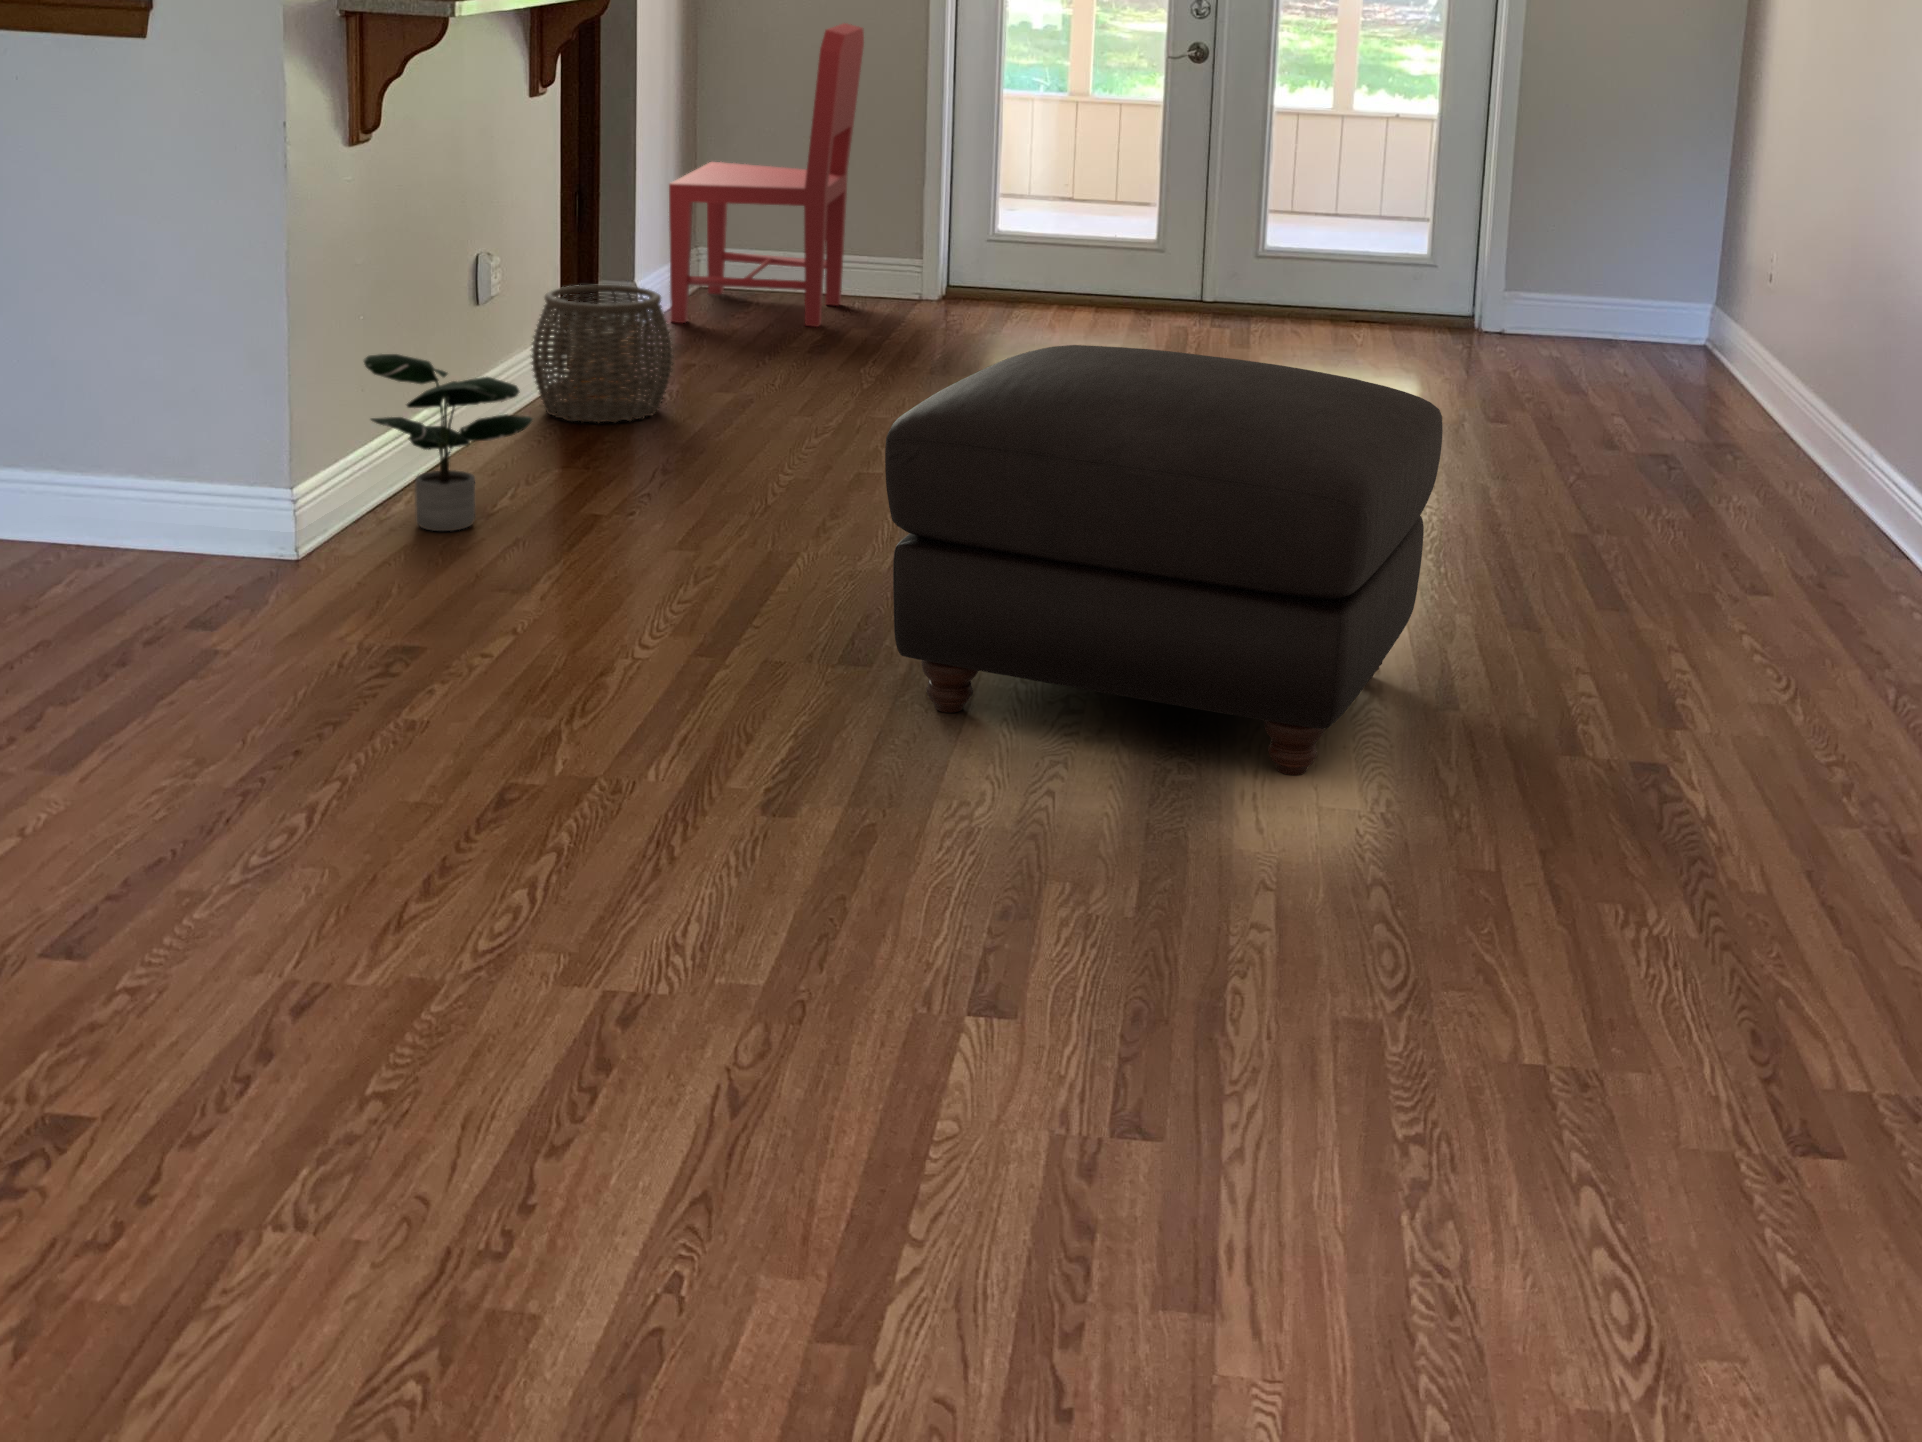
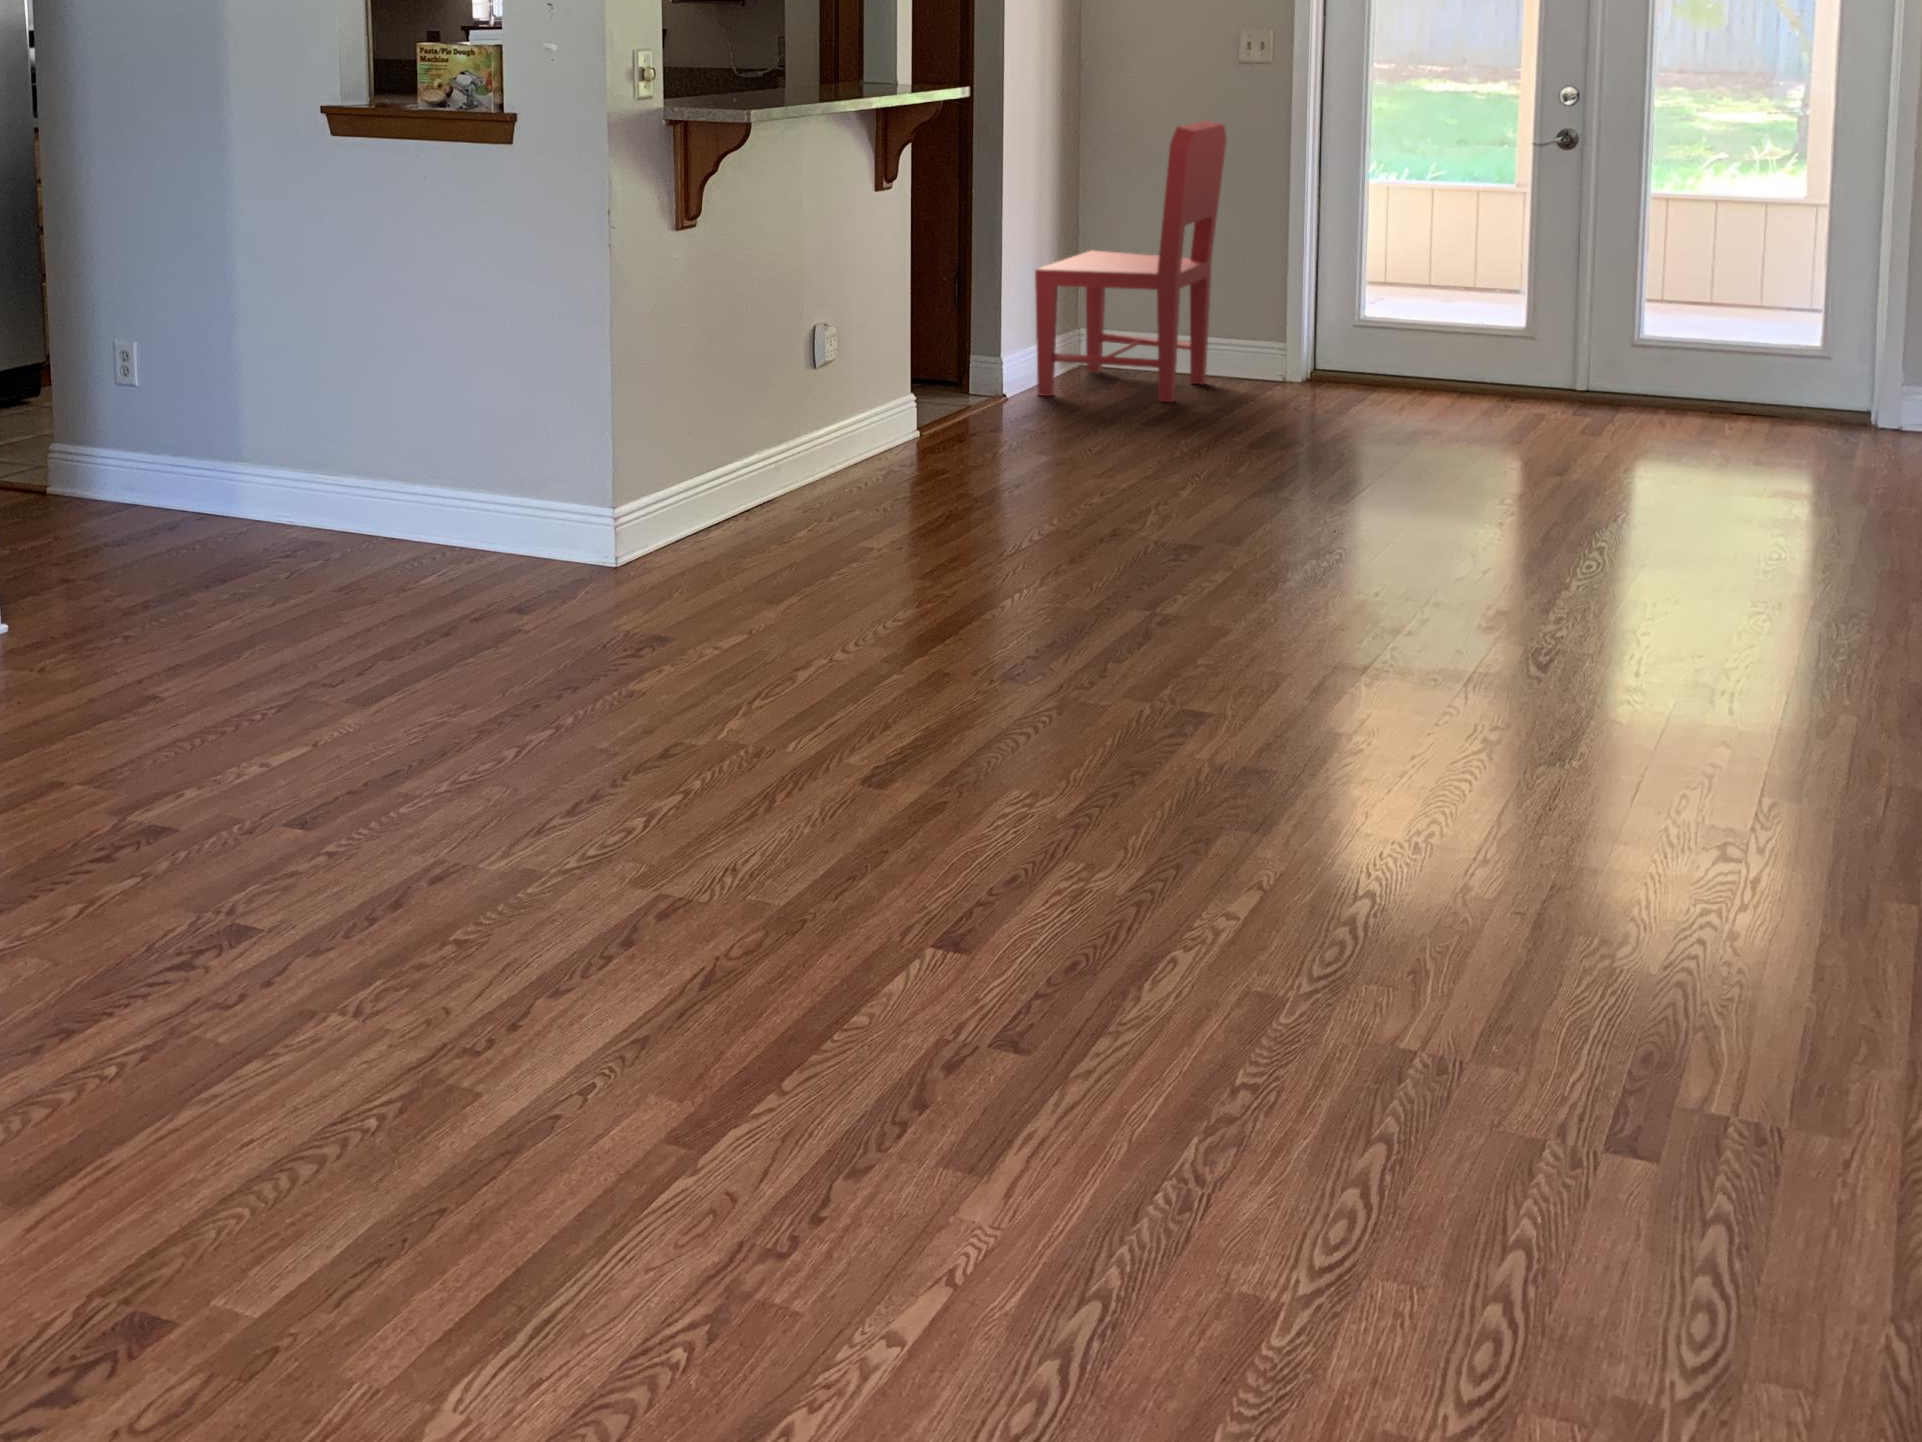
woven basket: present [531,285,673,423] -> none [867,355,992,477]
ottoman: present [885,345,1443,775] -> none [1008,405,1562,801]
potted plant: present [364,354,533,531] -> none [681,404,818,555]

